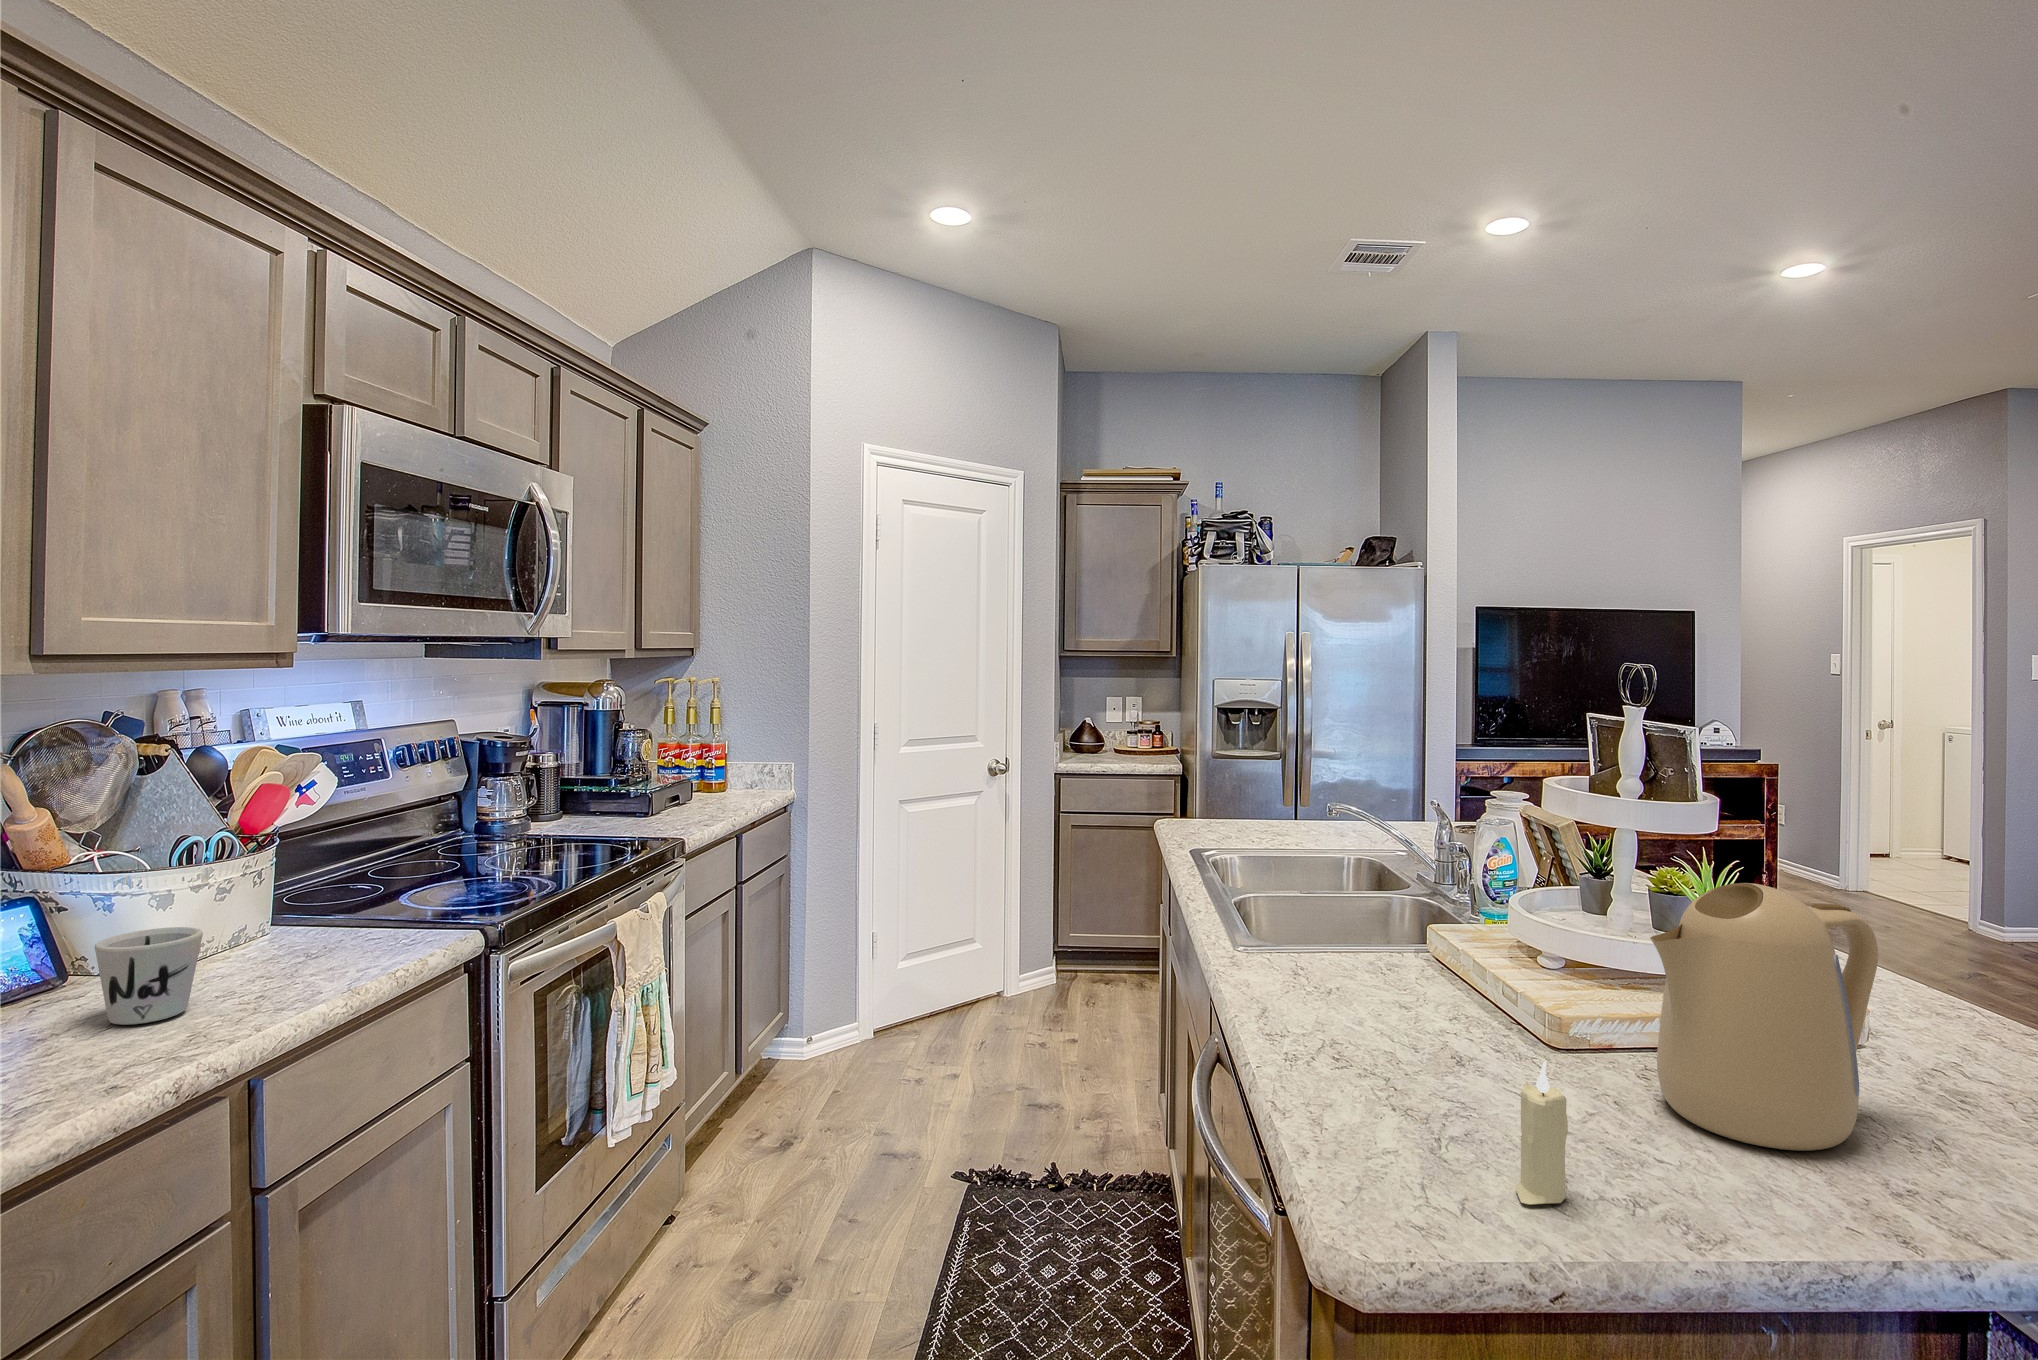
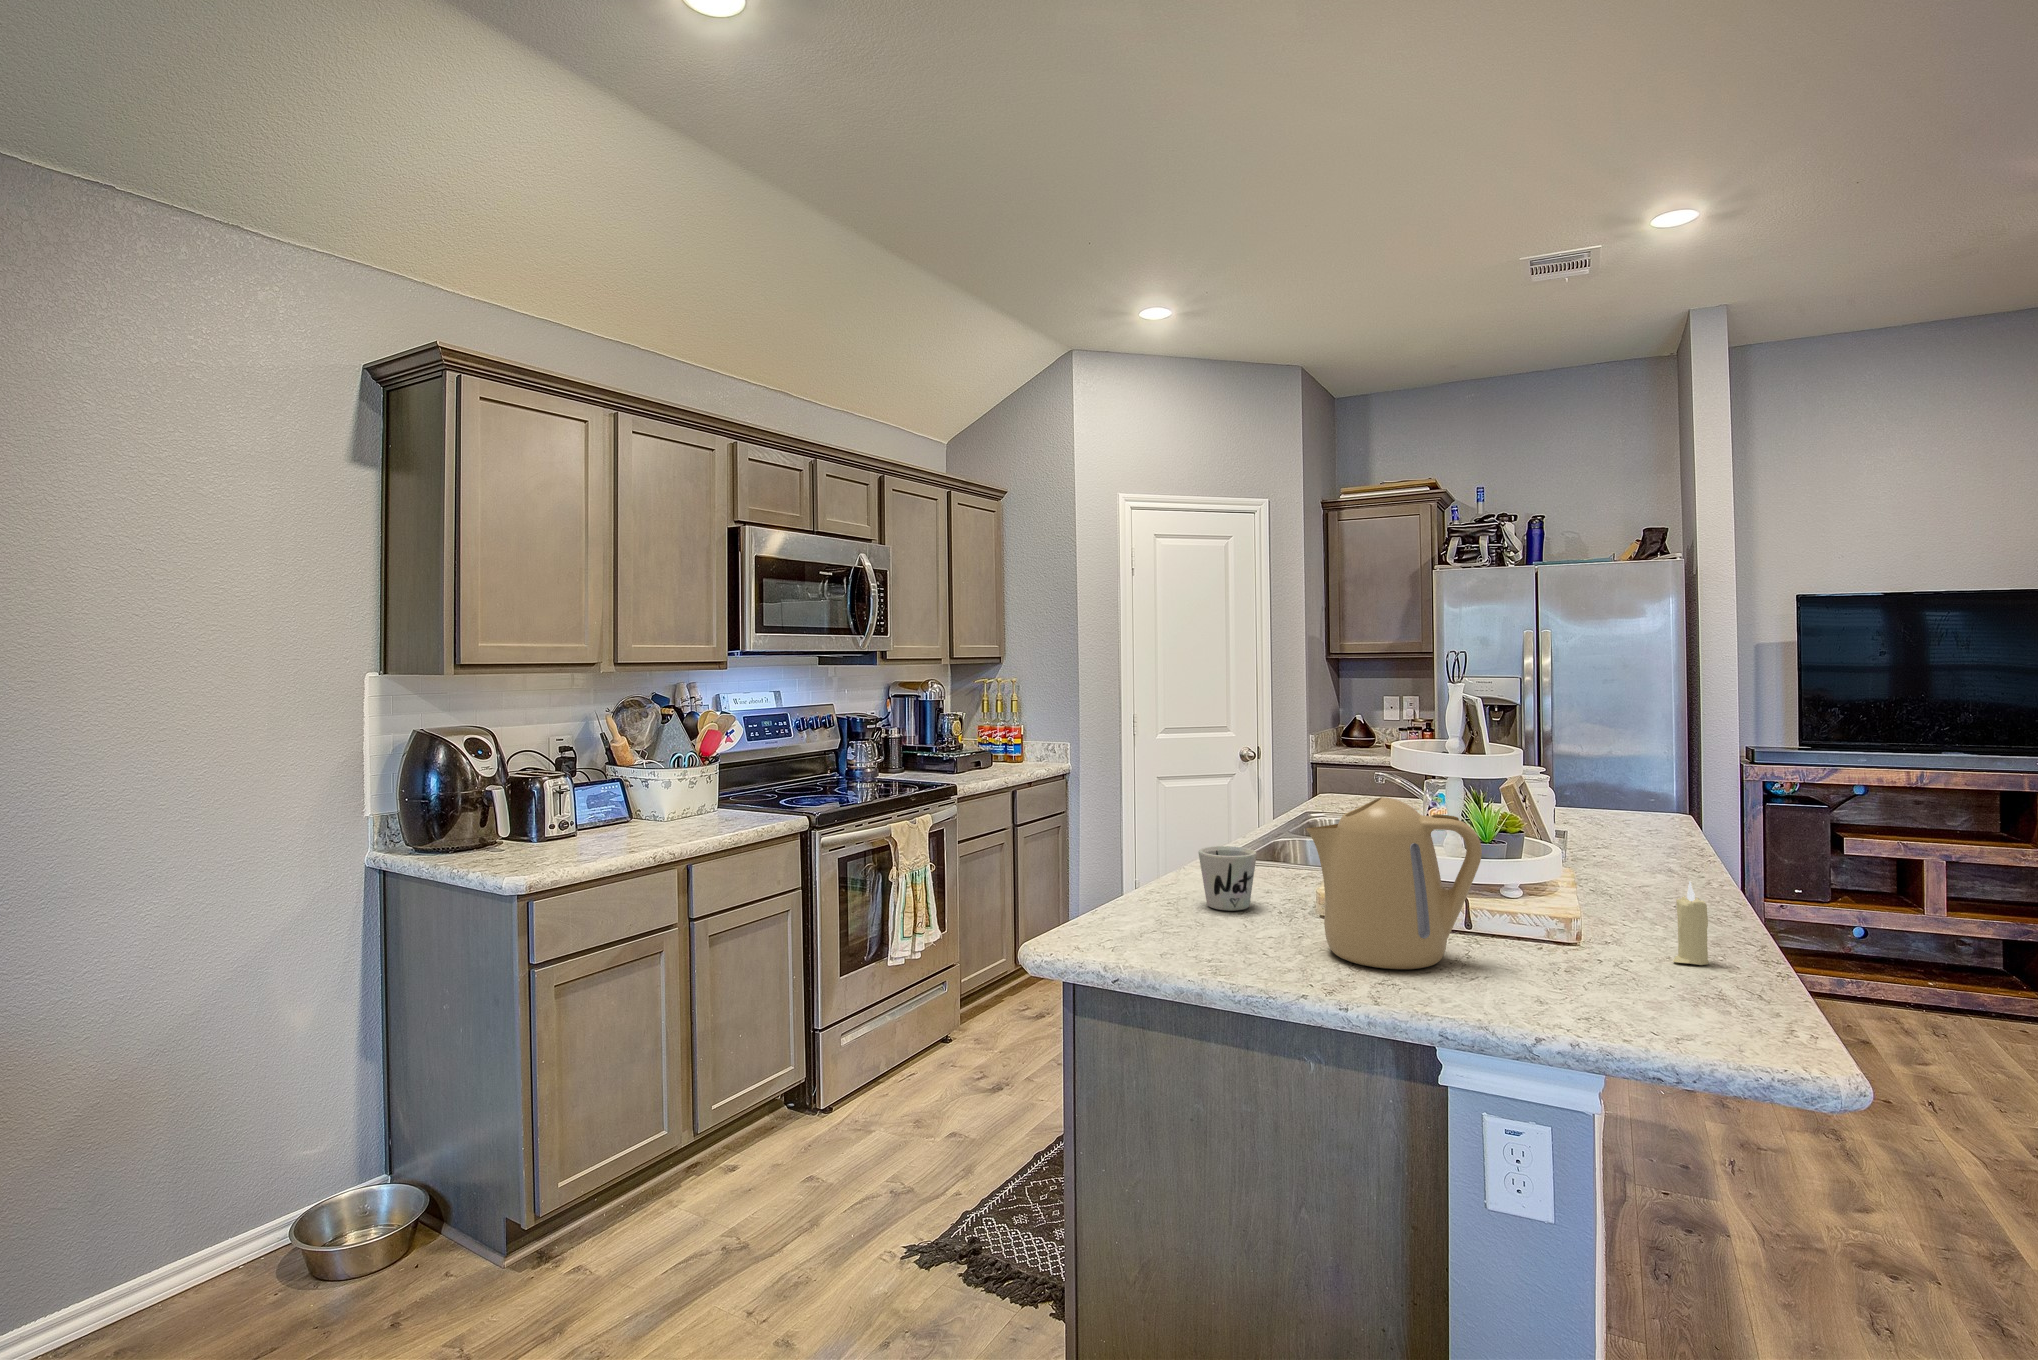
mug: present [95,927,203,1025] -> present [1198,846,1257,911]
candle: present [1516,1061,1568,1204] -> present [1673,881,1708,965]

